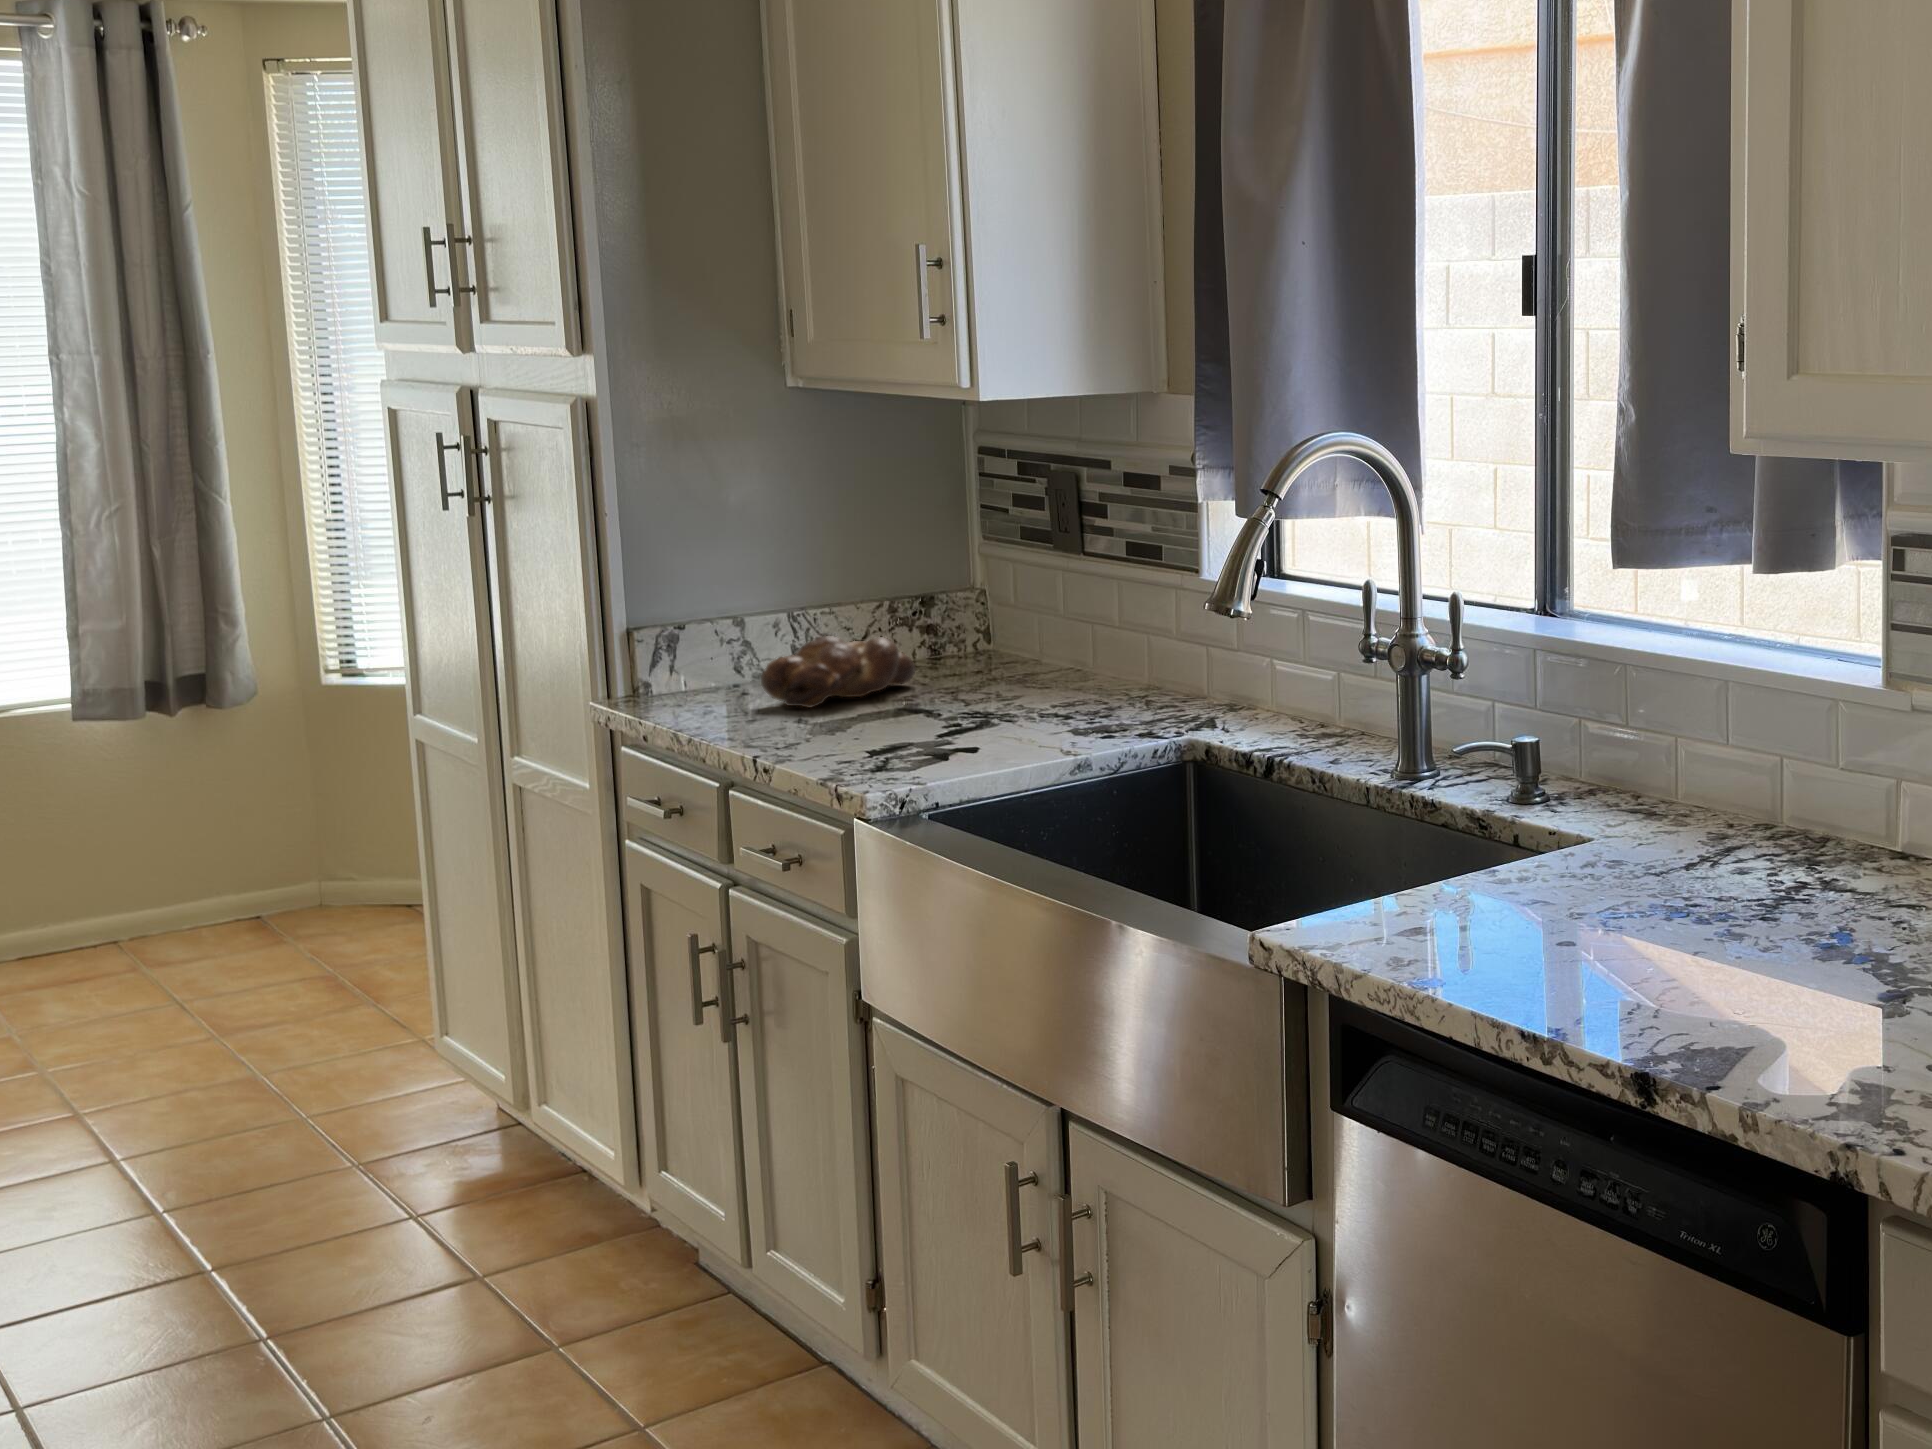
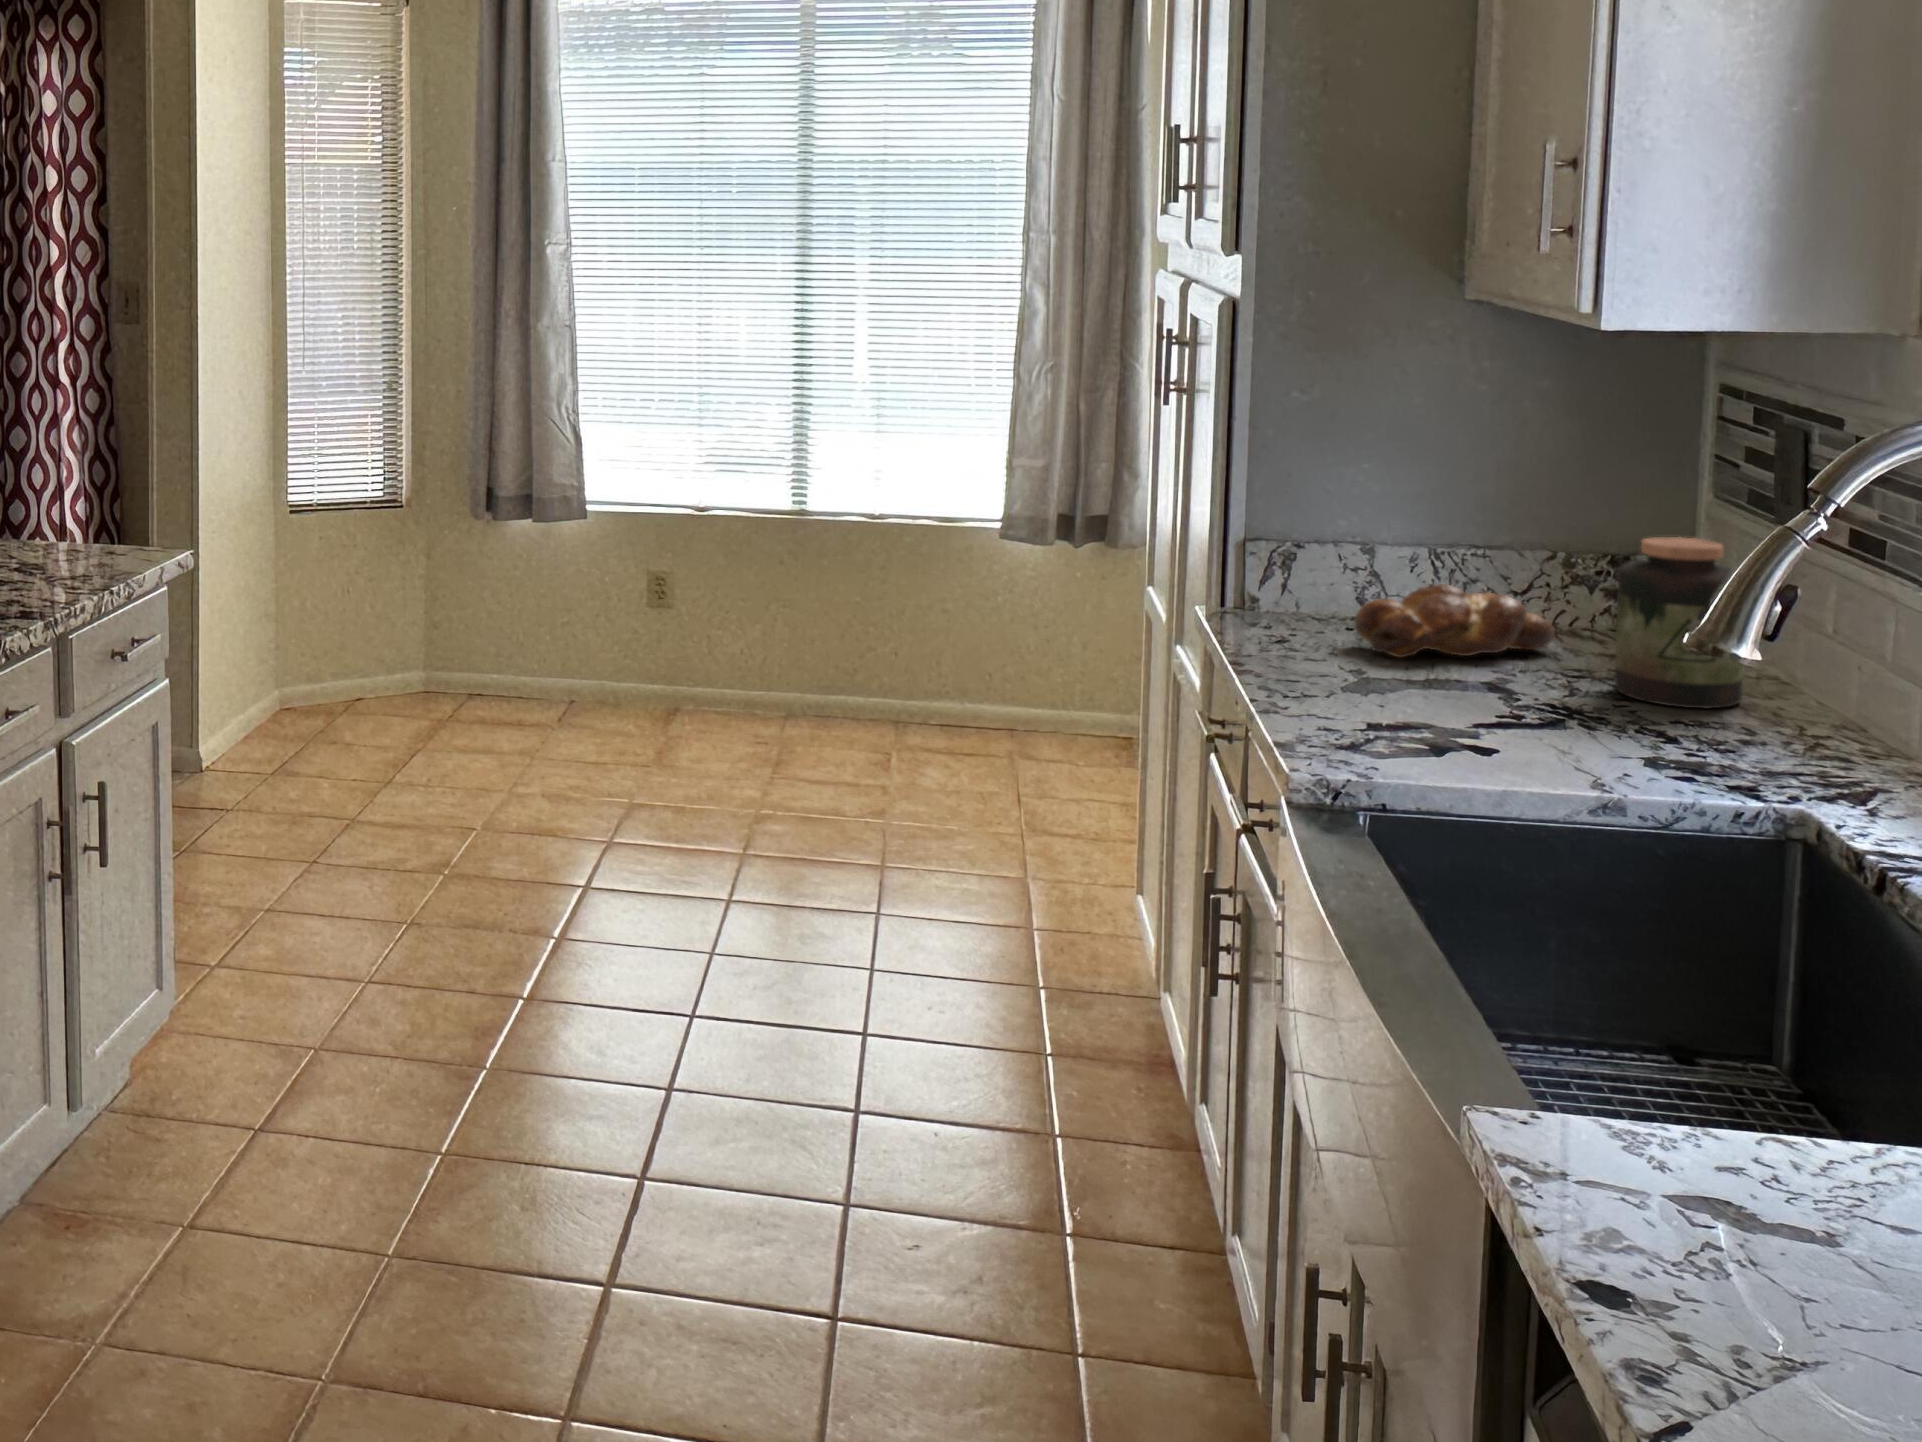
jar: none [984,562,1075,702] -> present [1615,537,1743,708]

